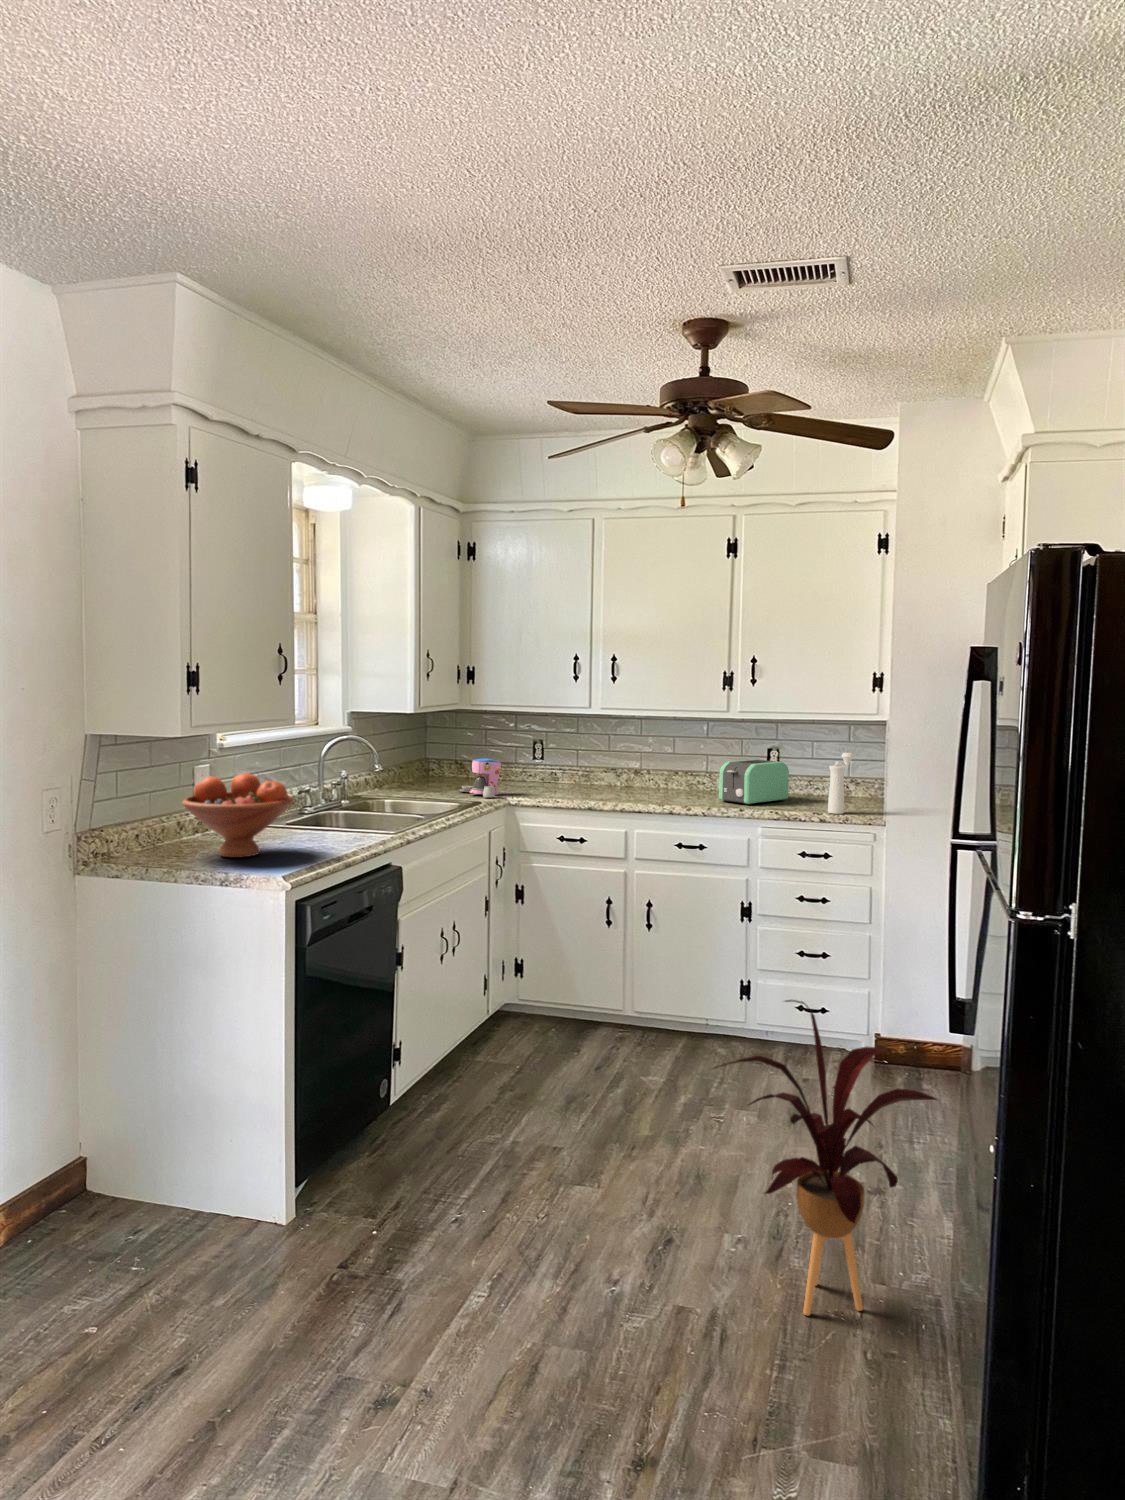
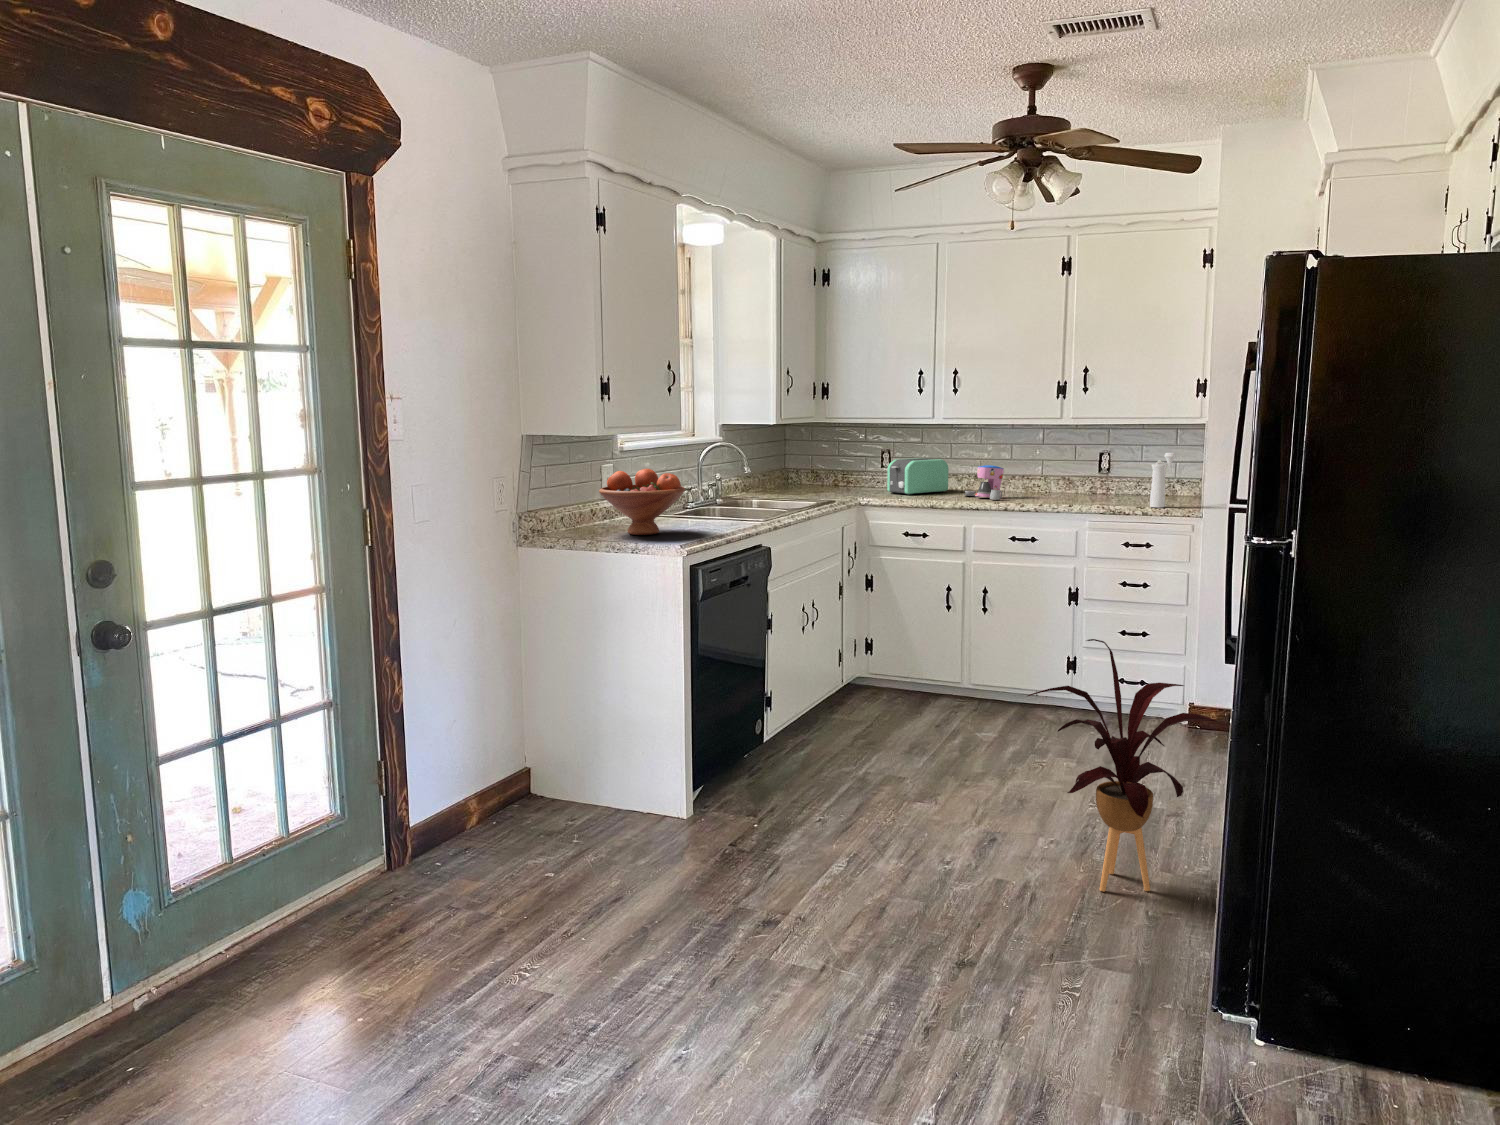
coffee maker: present [460,759,501,797] -> present [963,465,1004,500]
toaster: present [719,759,789,805] -> present [887,458,949,495]

